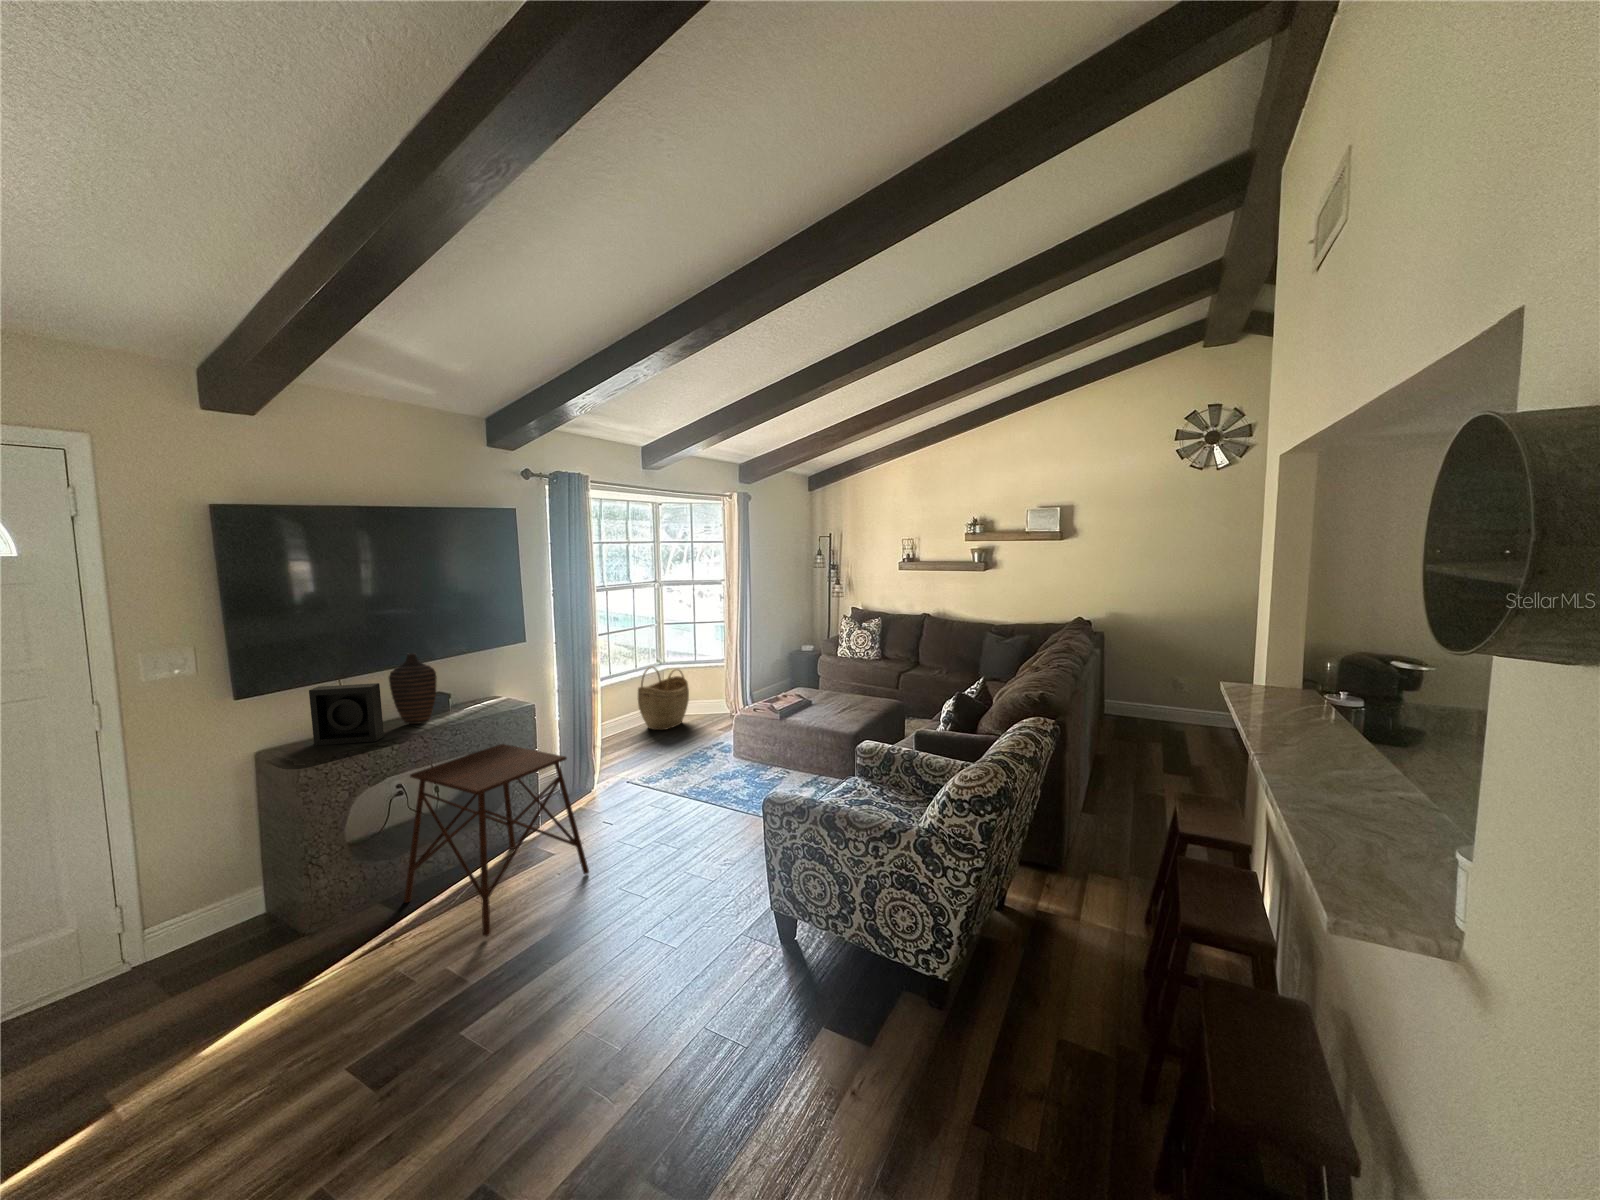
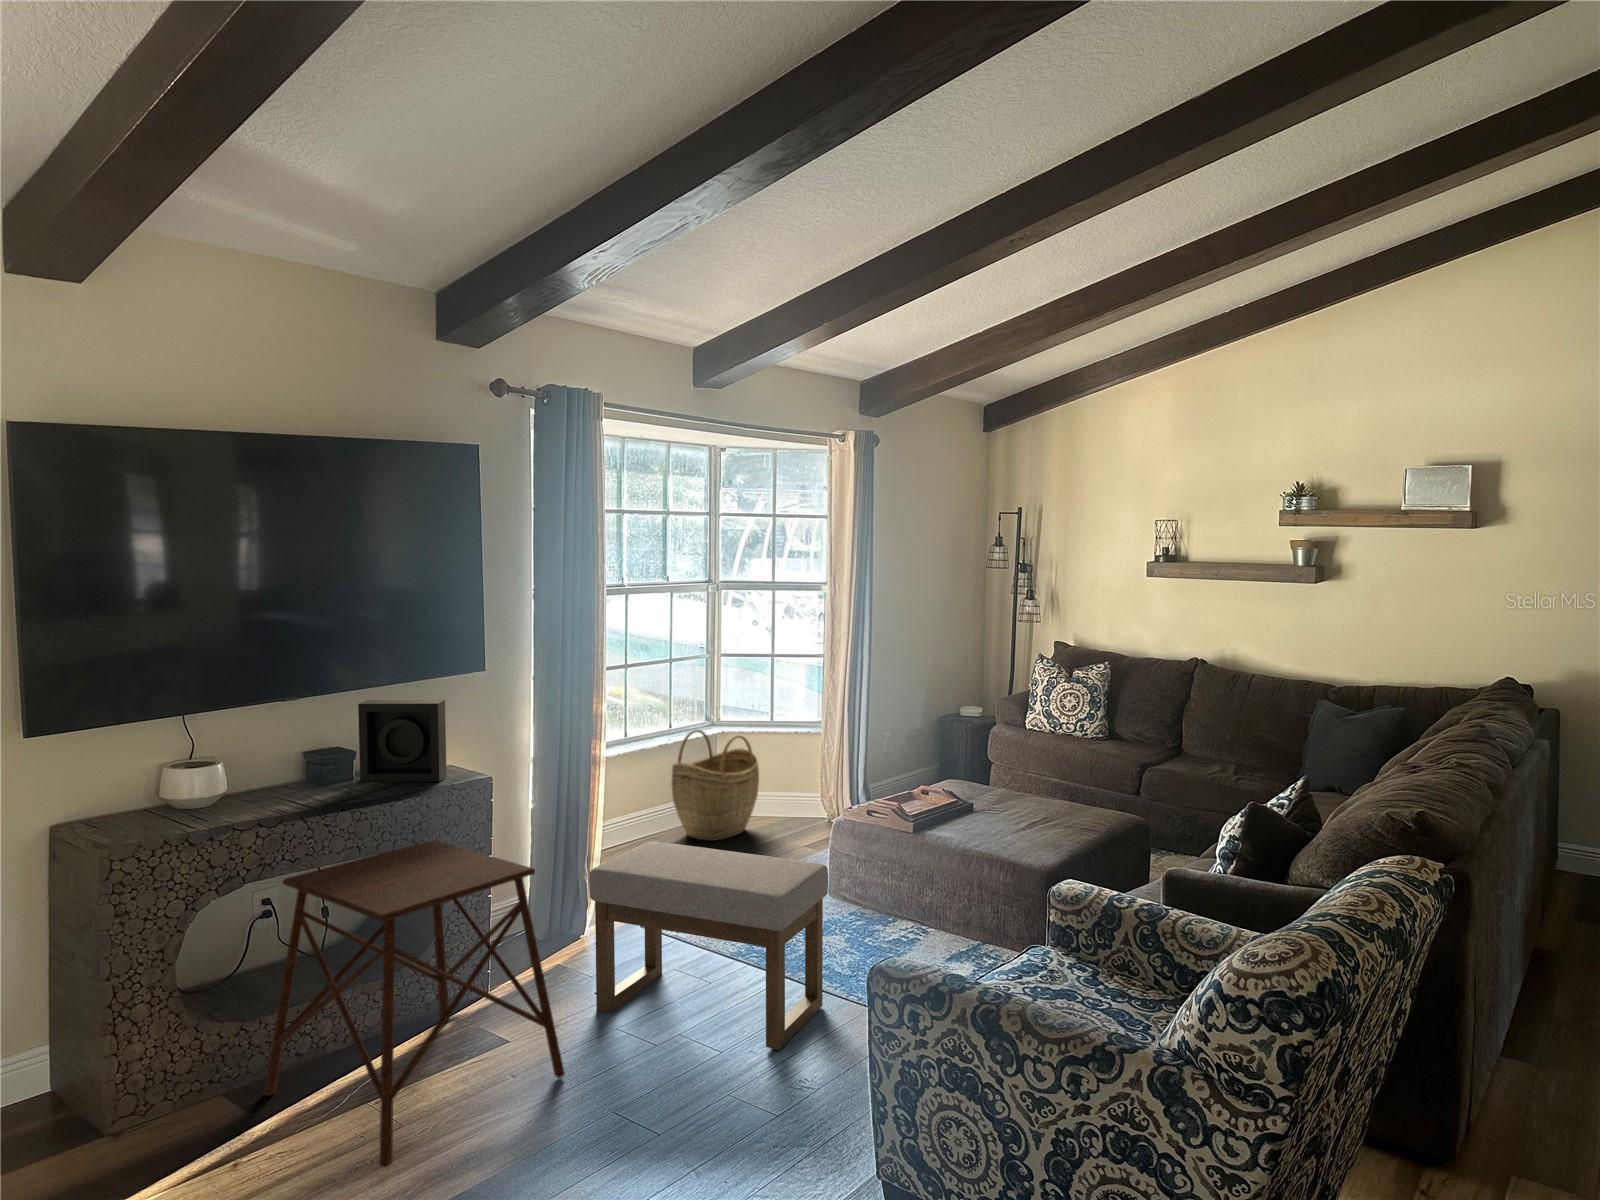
decorative vase: present [389,653,437,724] -> none [262,679,337,797]
speaker: present [309,683,384,746] -> present [358,700,447,782]
ottoman: none [597,735,735,846] -> present [589,841,828,1050]

